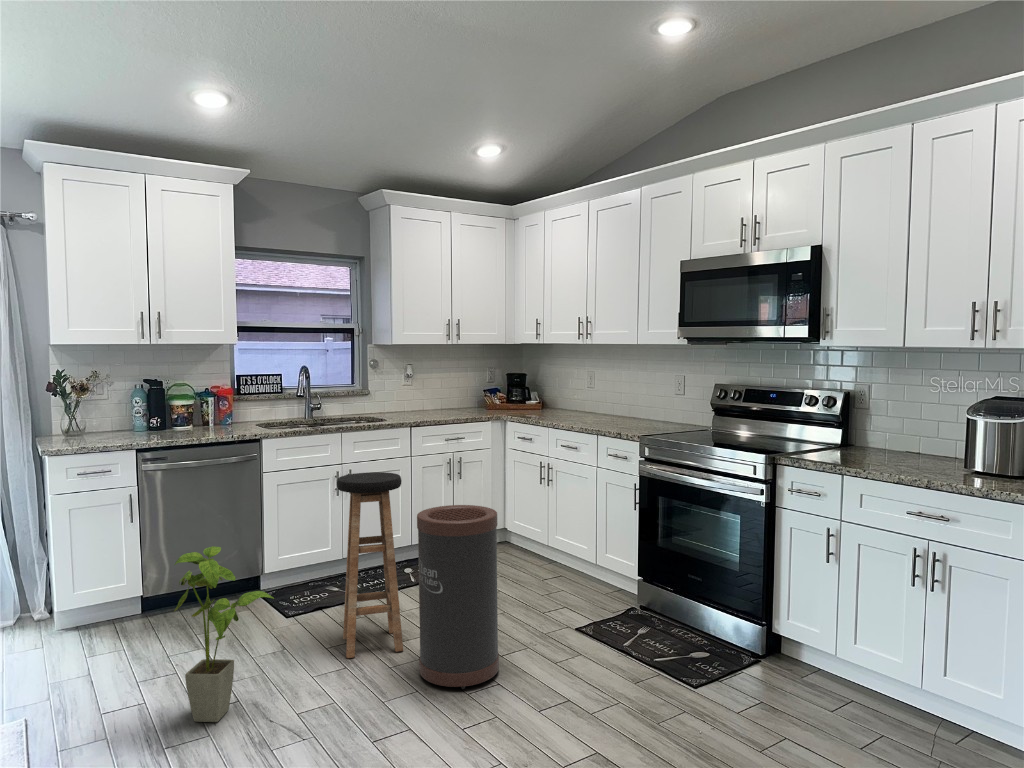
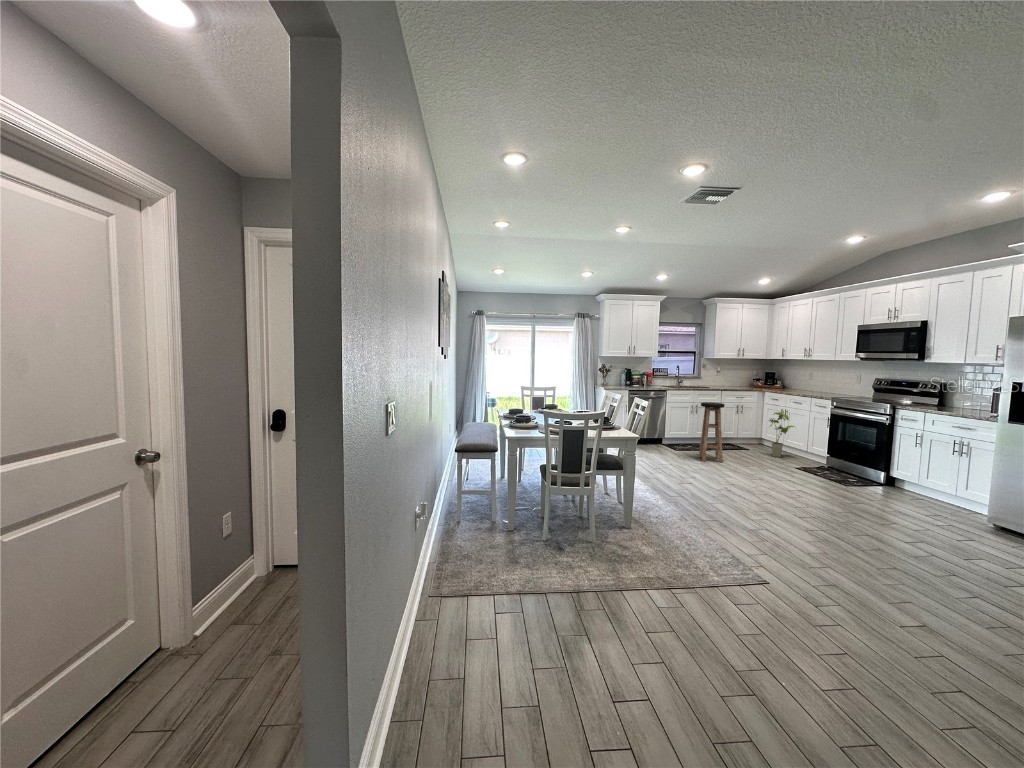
trash can: present [417,505,499,689] -> none [730,414,764,472]
house plant: present [174,546,274,722] -> present [769,412,795,457]

